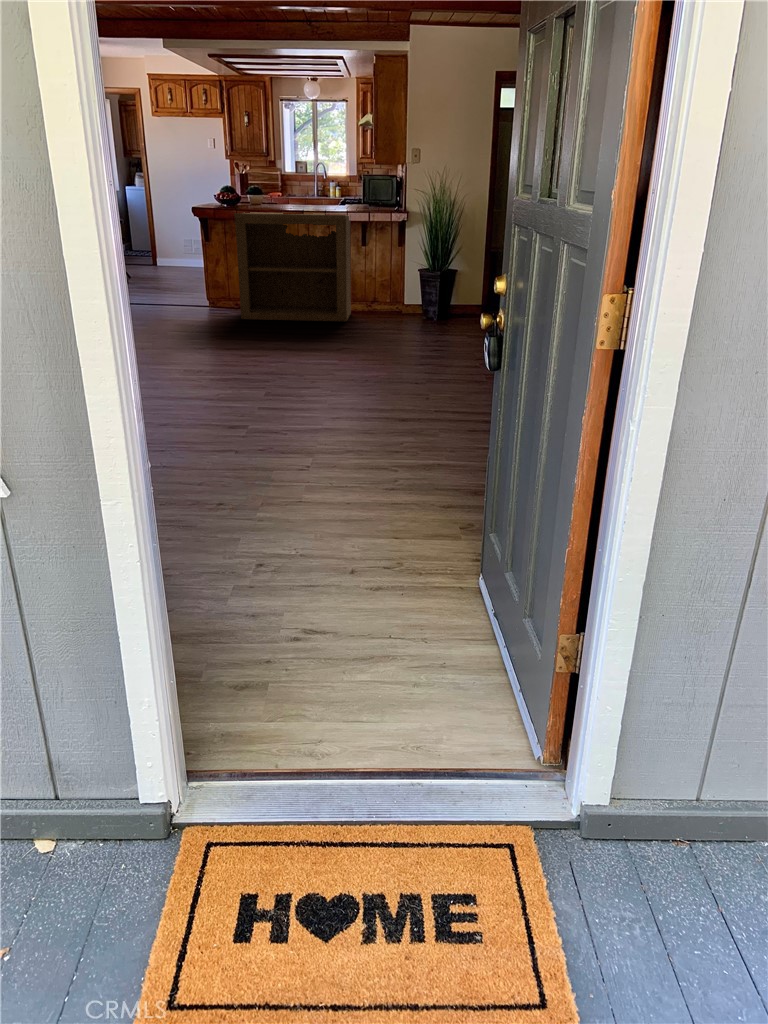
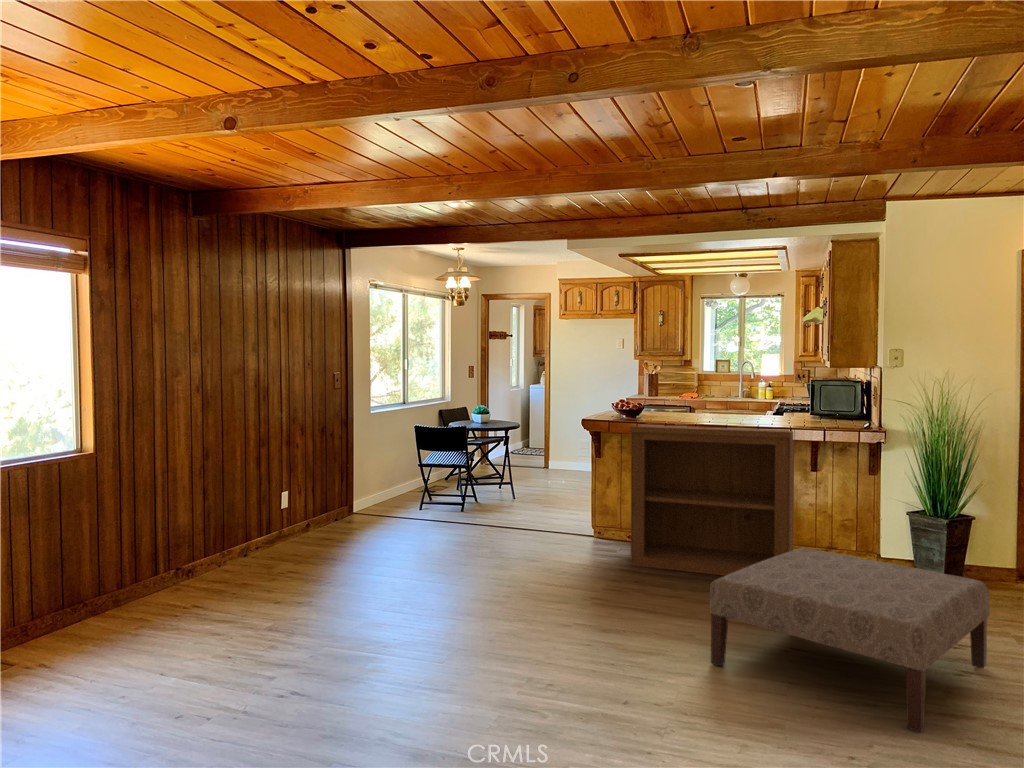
ottoman: none [295,290,446,366] -> present [709,548,989,732]

